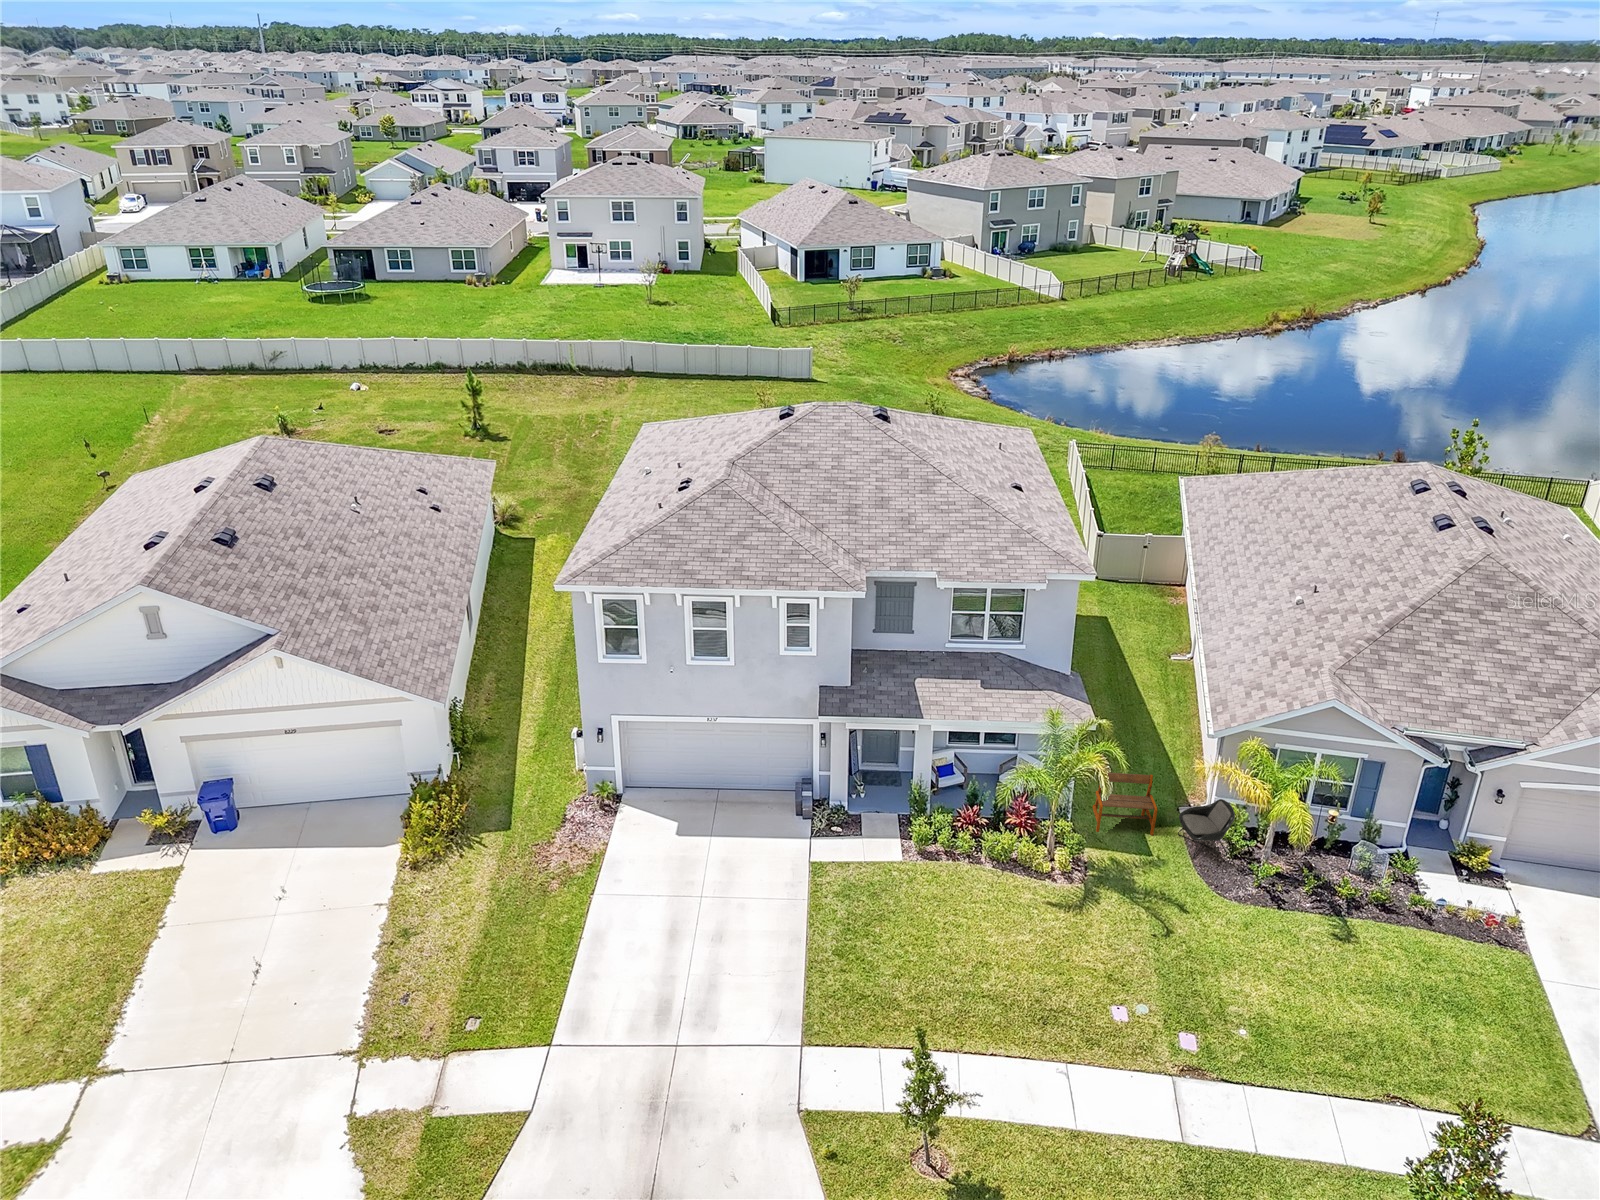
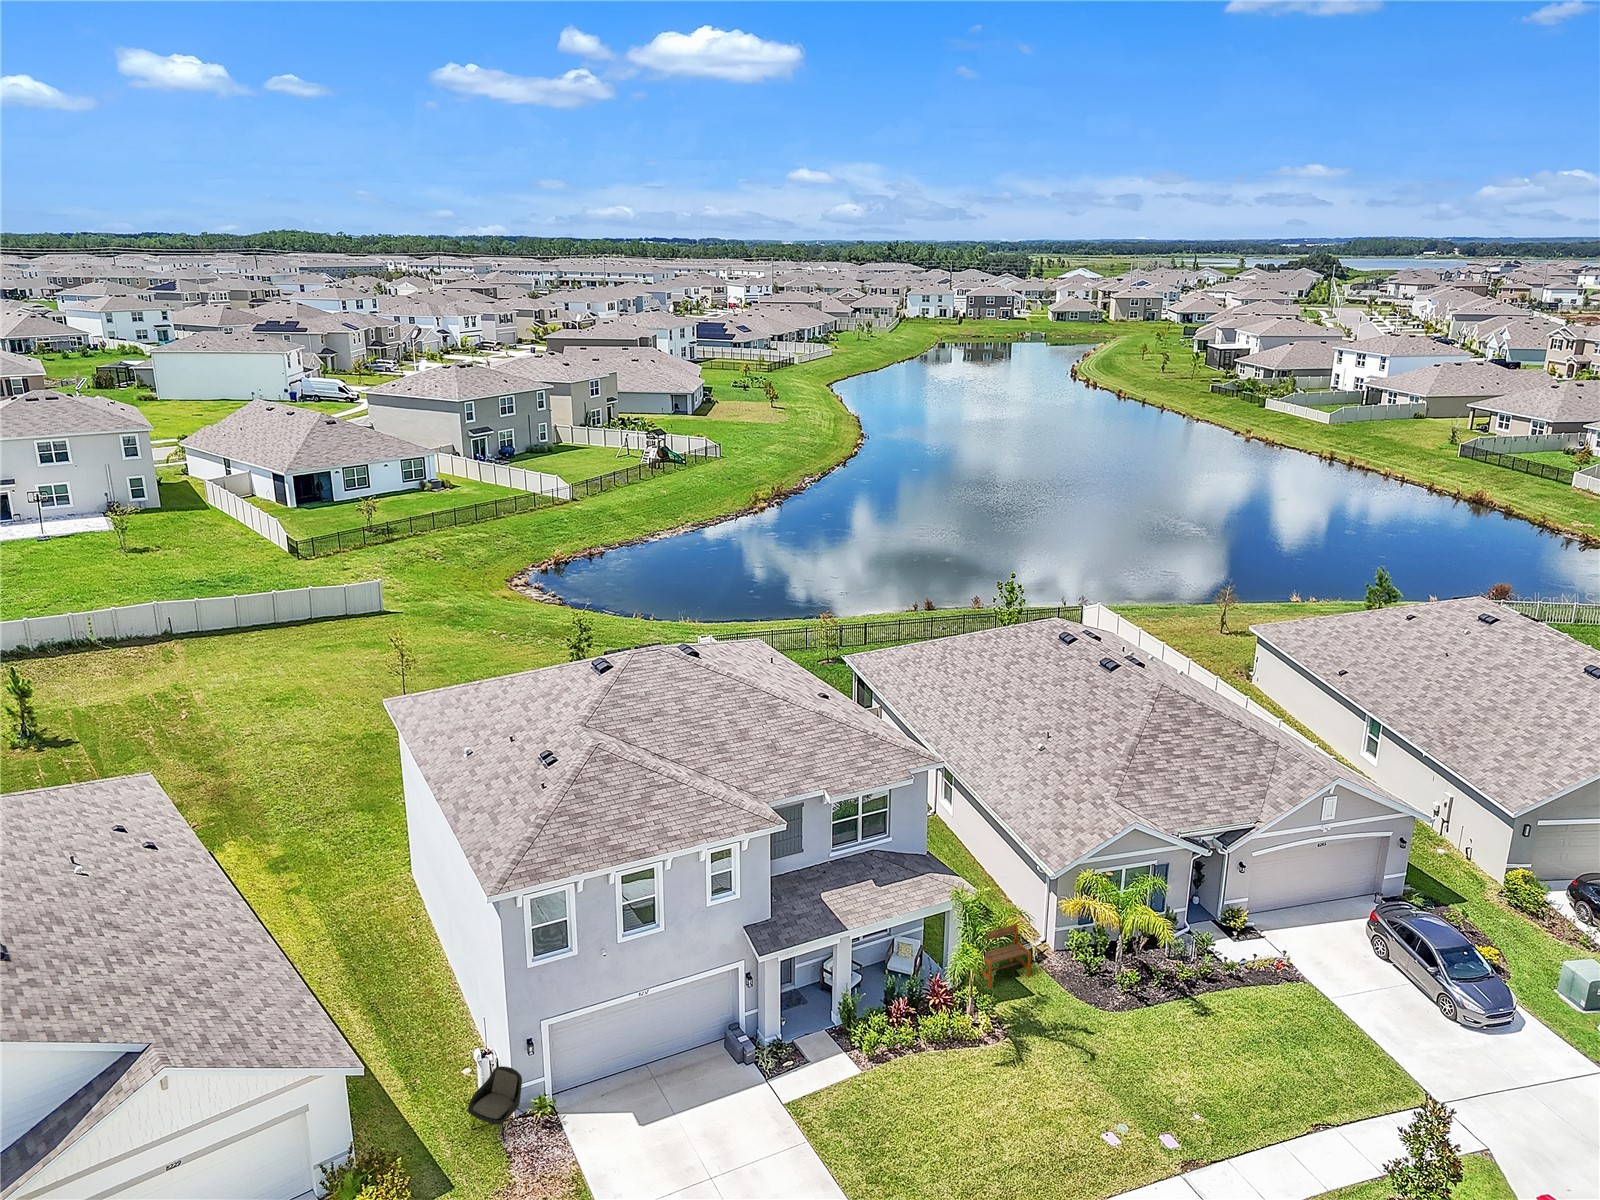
lounge chair: present [1178,799,1235,858] -> present [468,1066,527,1141]

